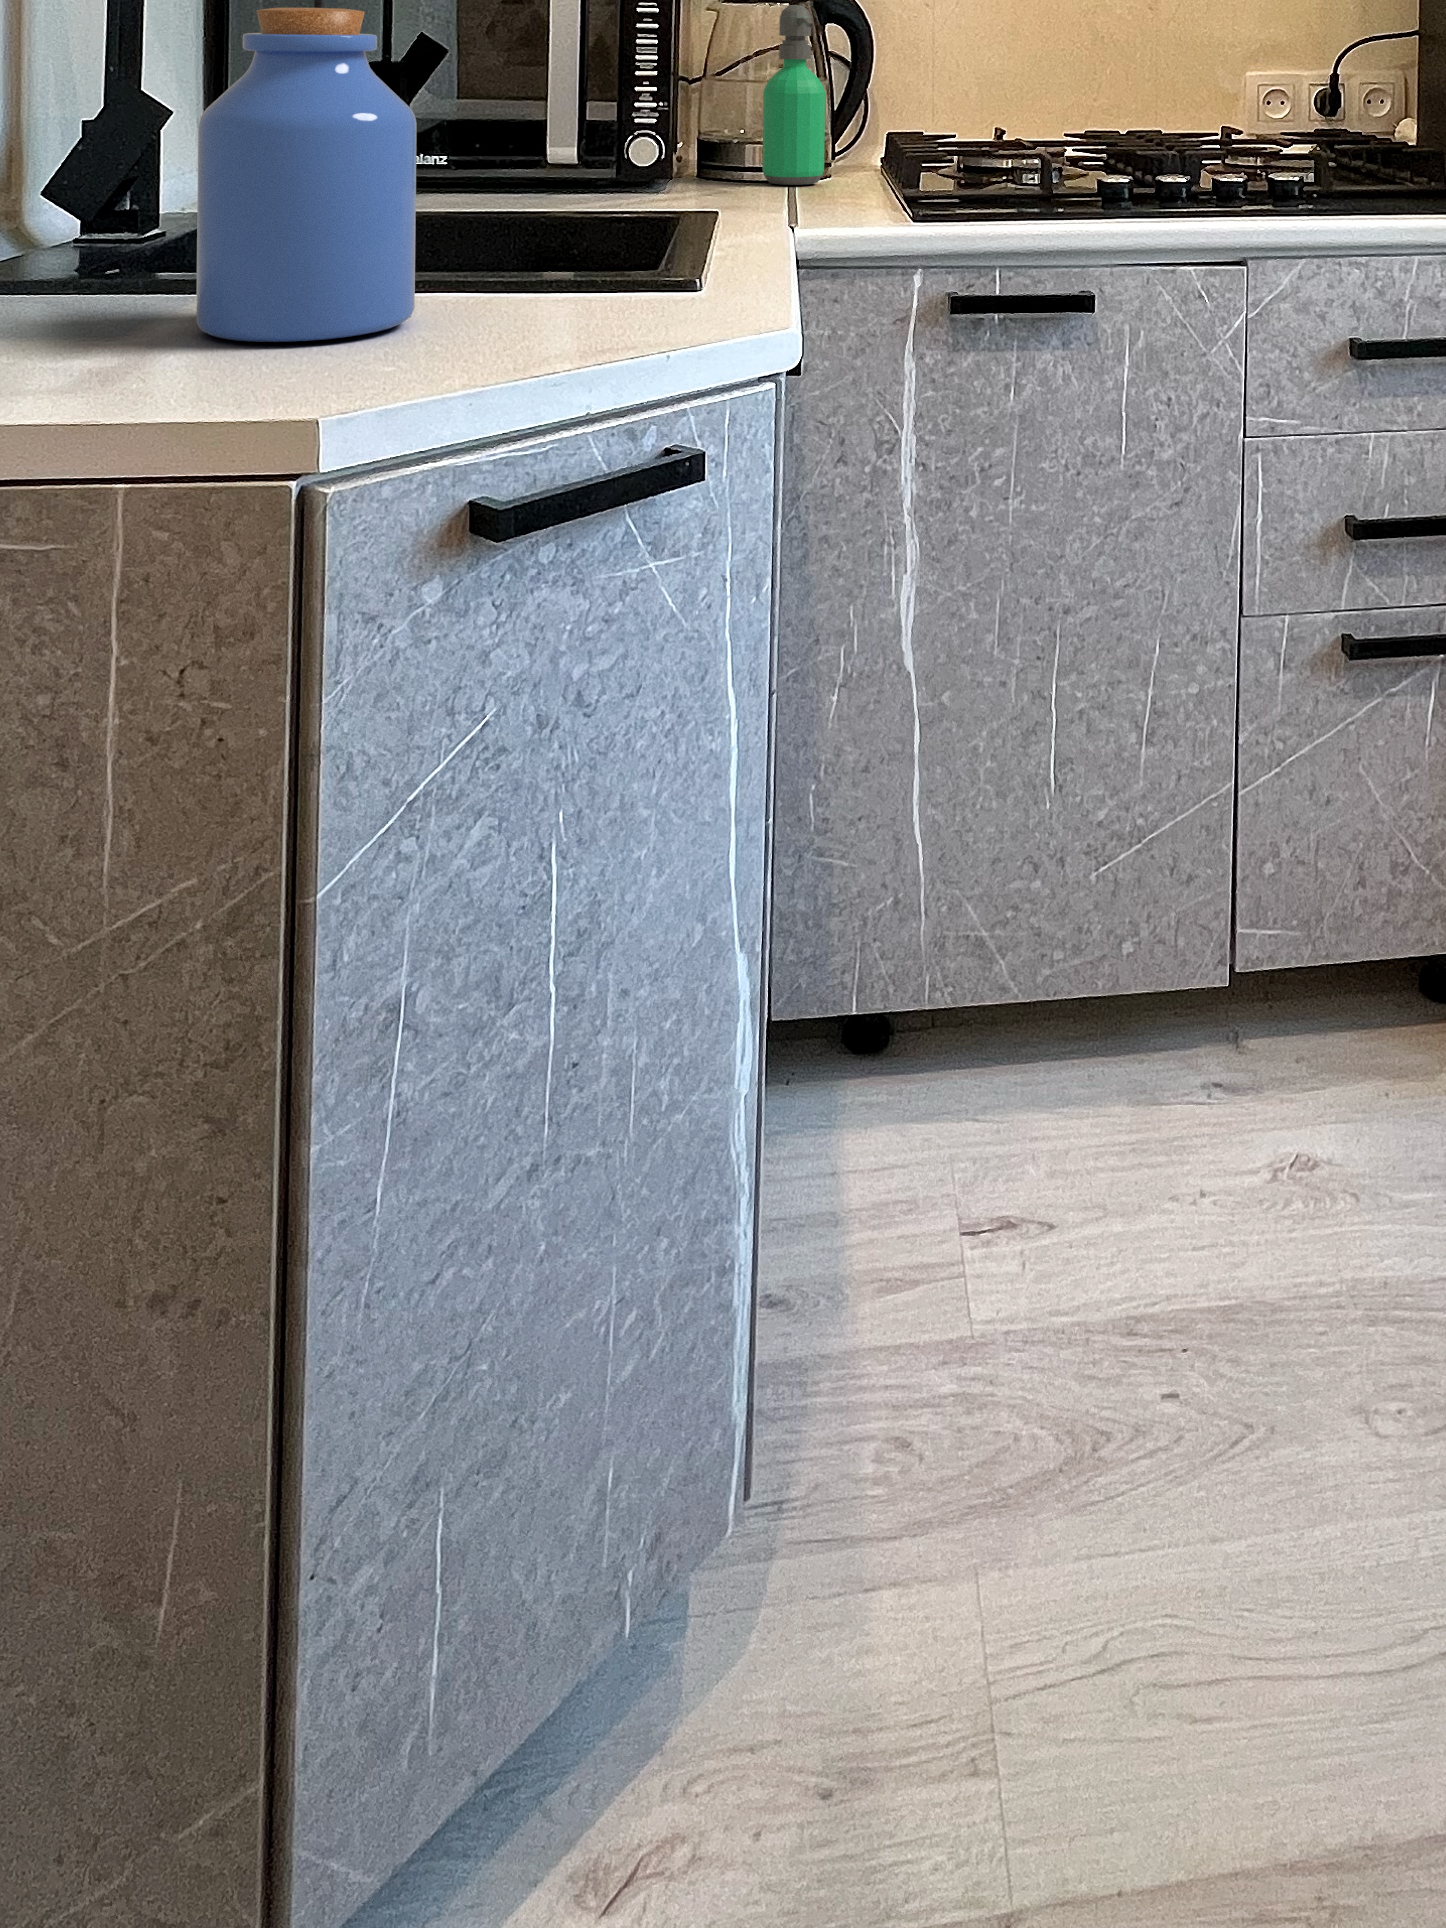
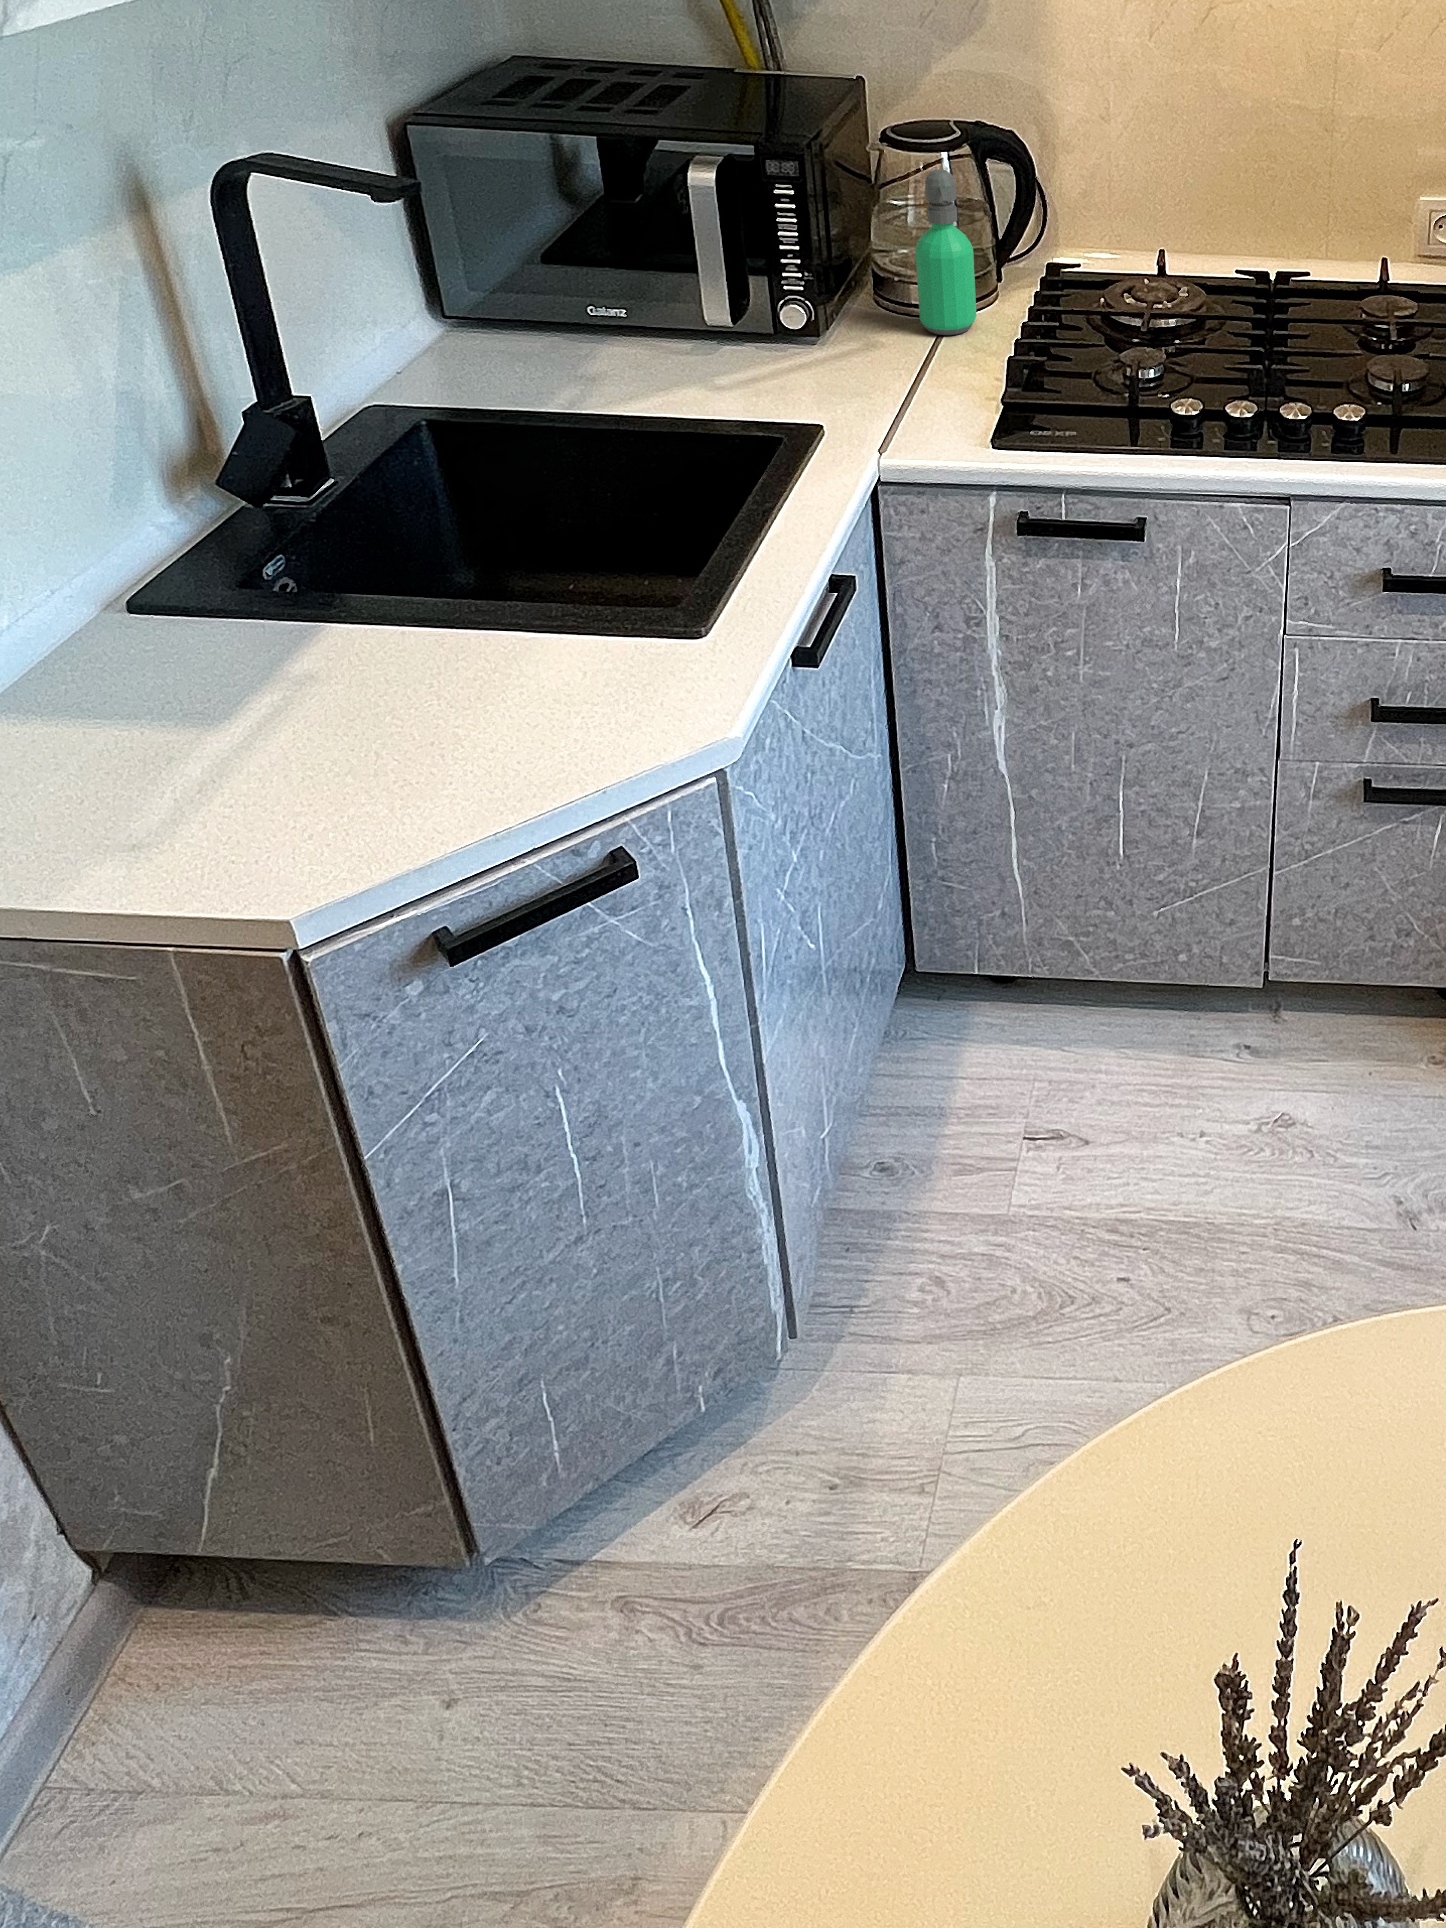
jar: present [196,8,417,342] -> none [222,504,435,777]

